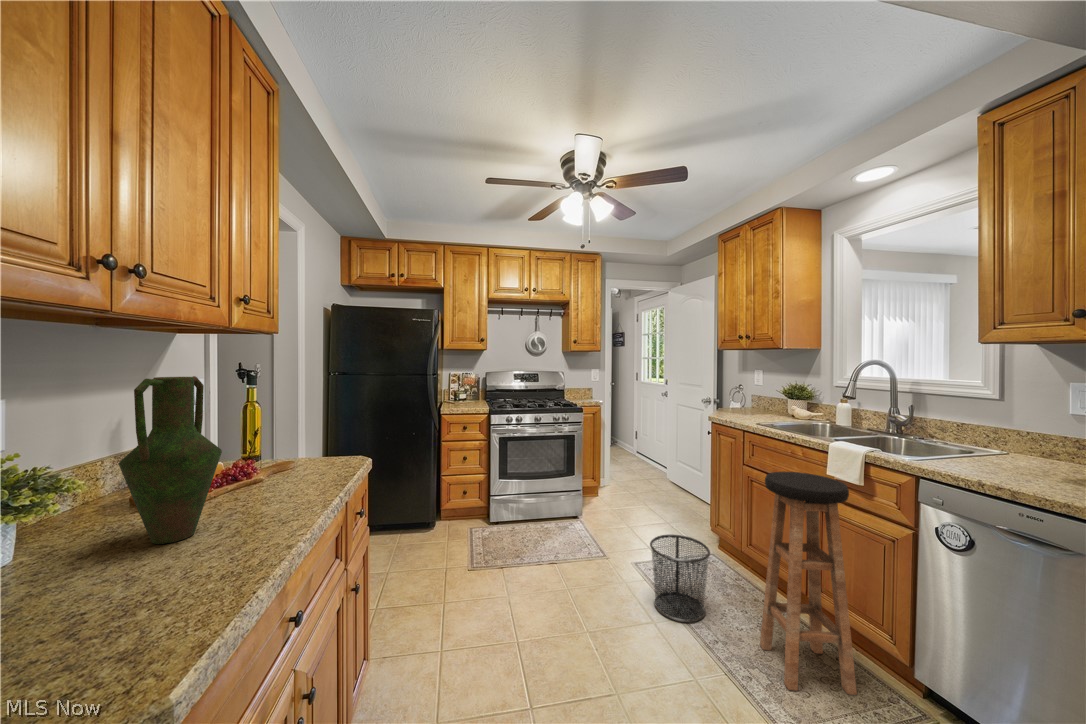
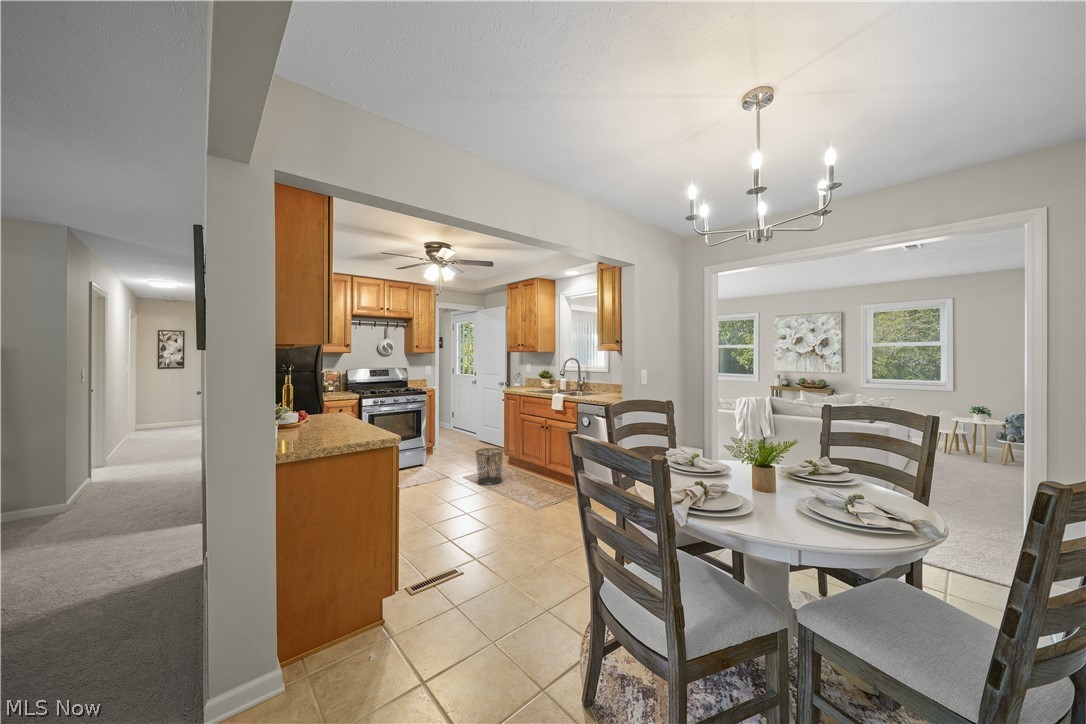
vase: present [119,376,222,544] -> none [309,363,339,420]
bar stool: present [760,472,857,695] -> none [525,406,557,491]

